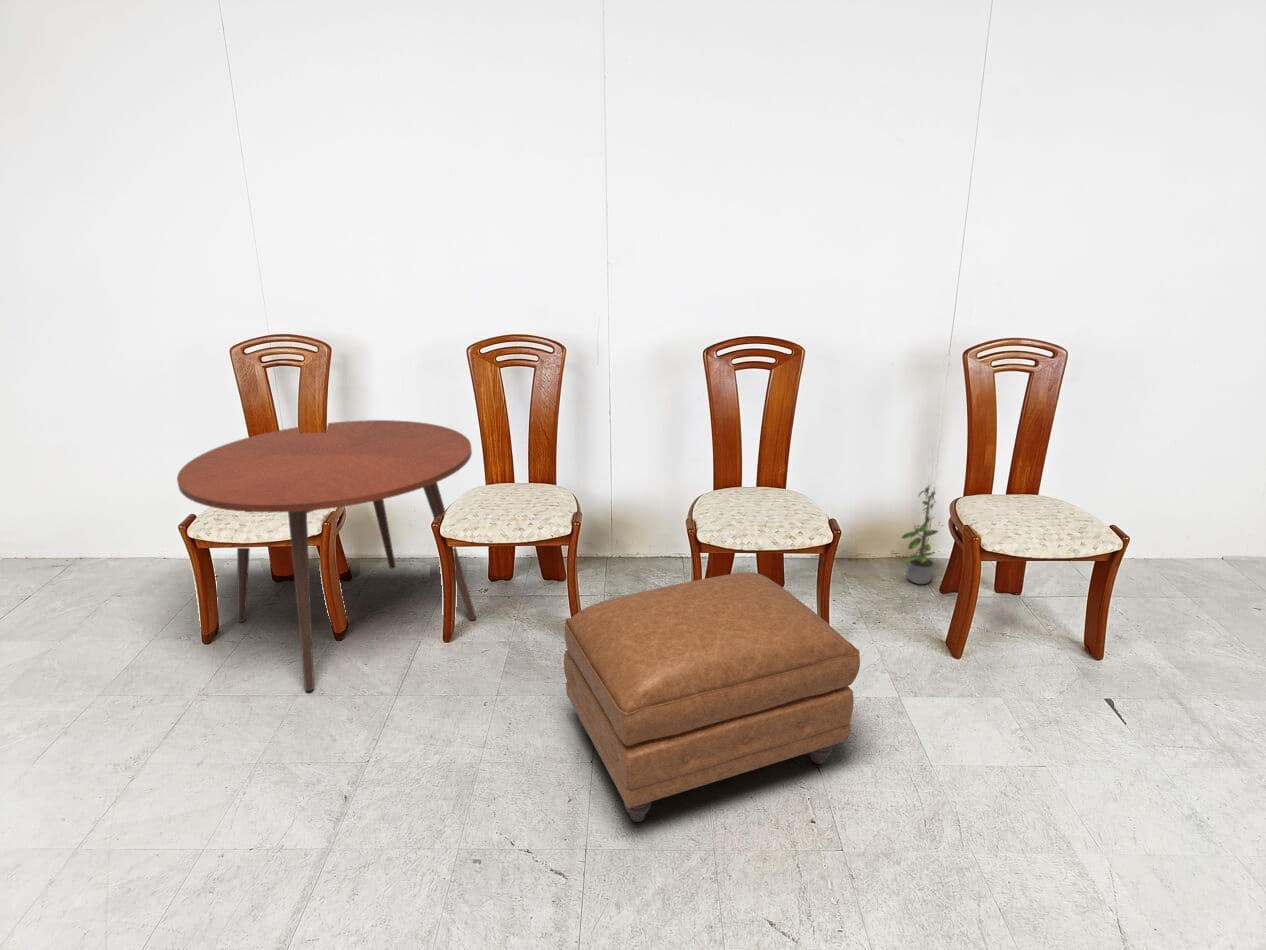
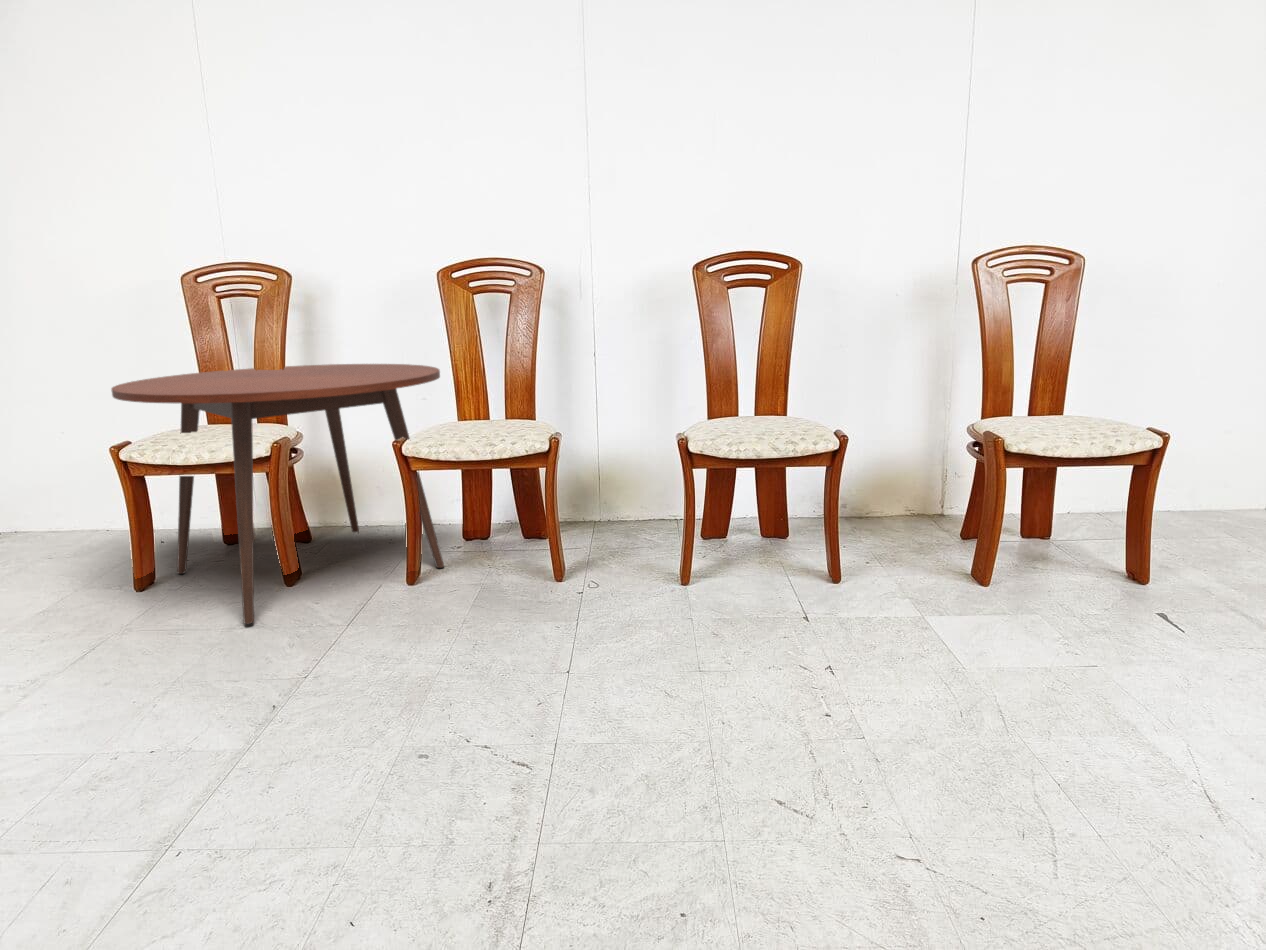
potted plant: present [902,485,938,584] -> none [916,418,957,532]
ottoman: present [564,572,860,822] -> none [536,470,872,721]

